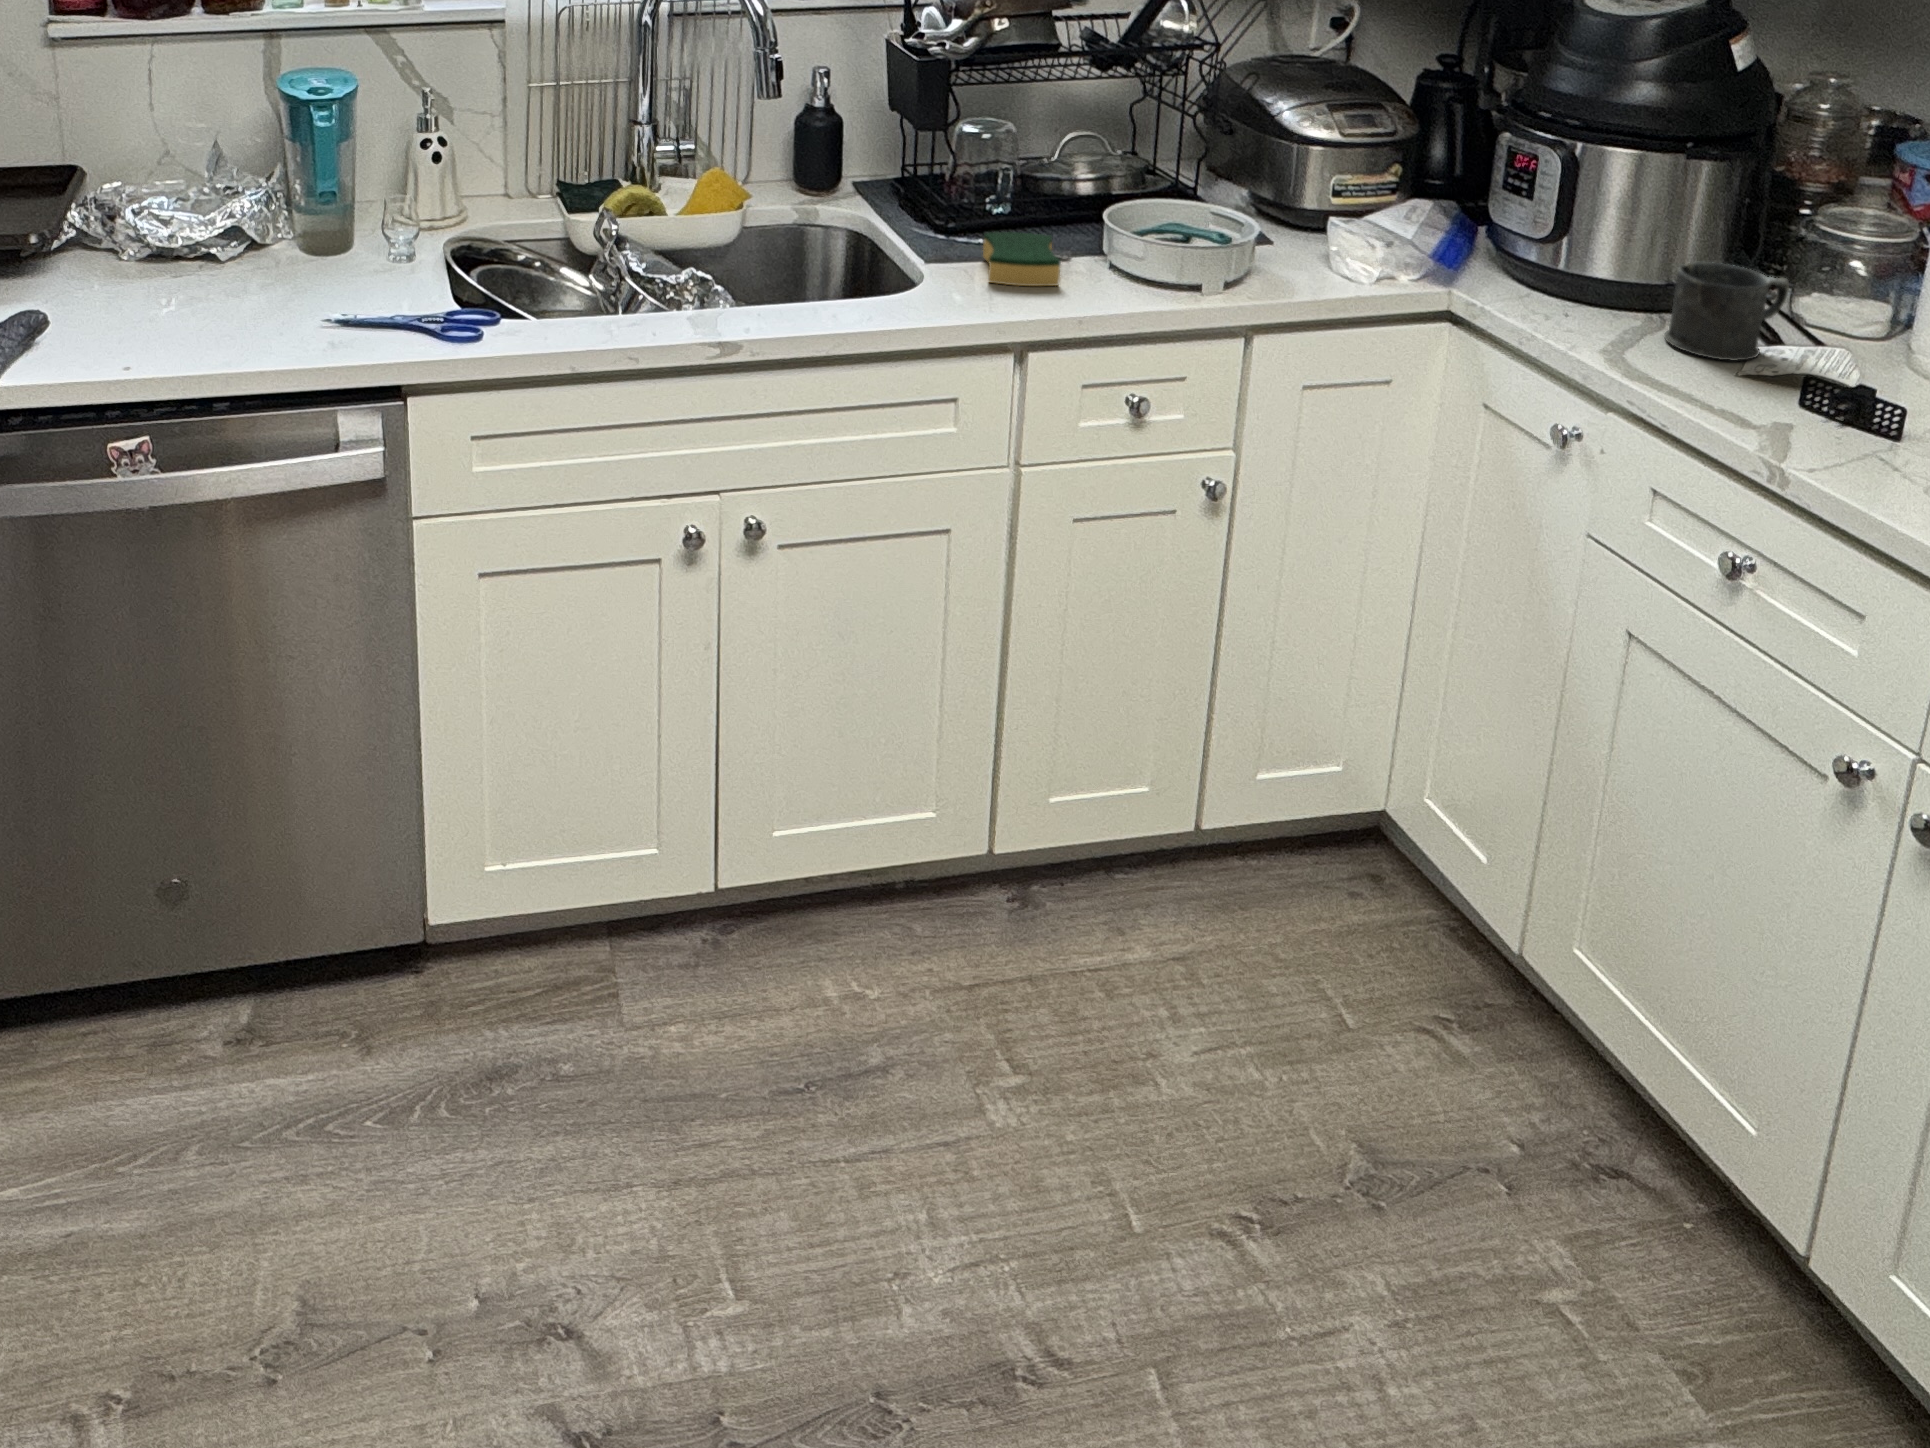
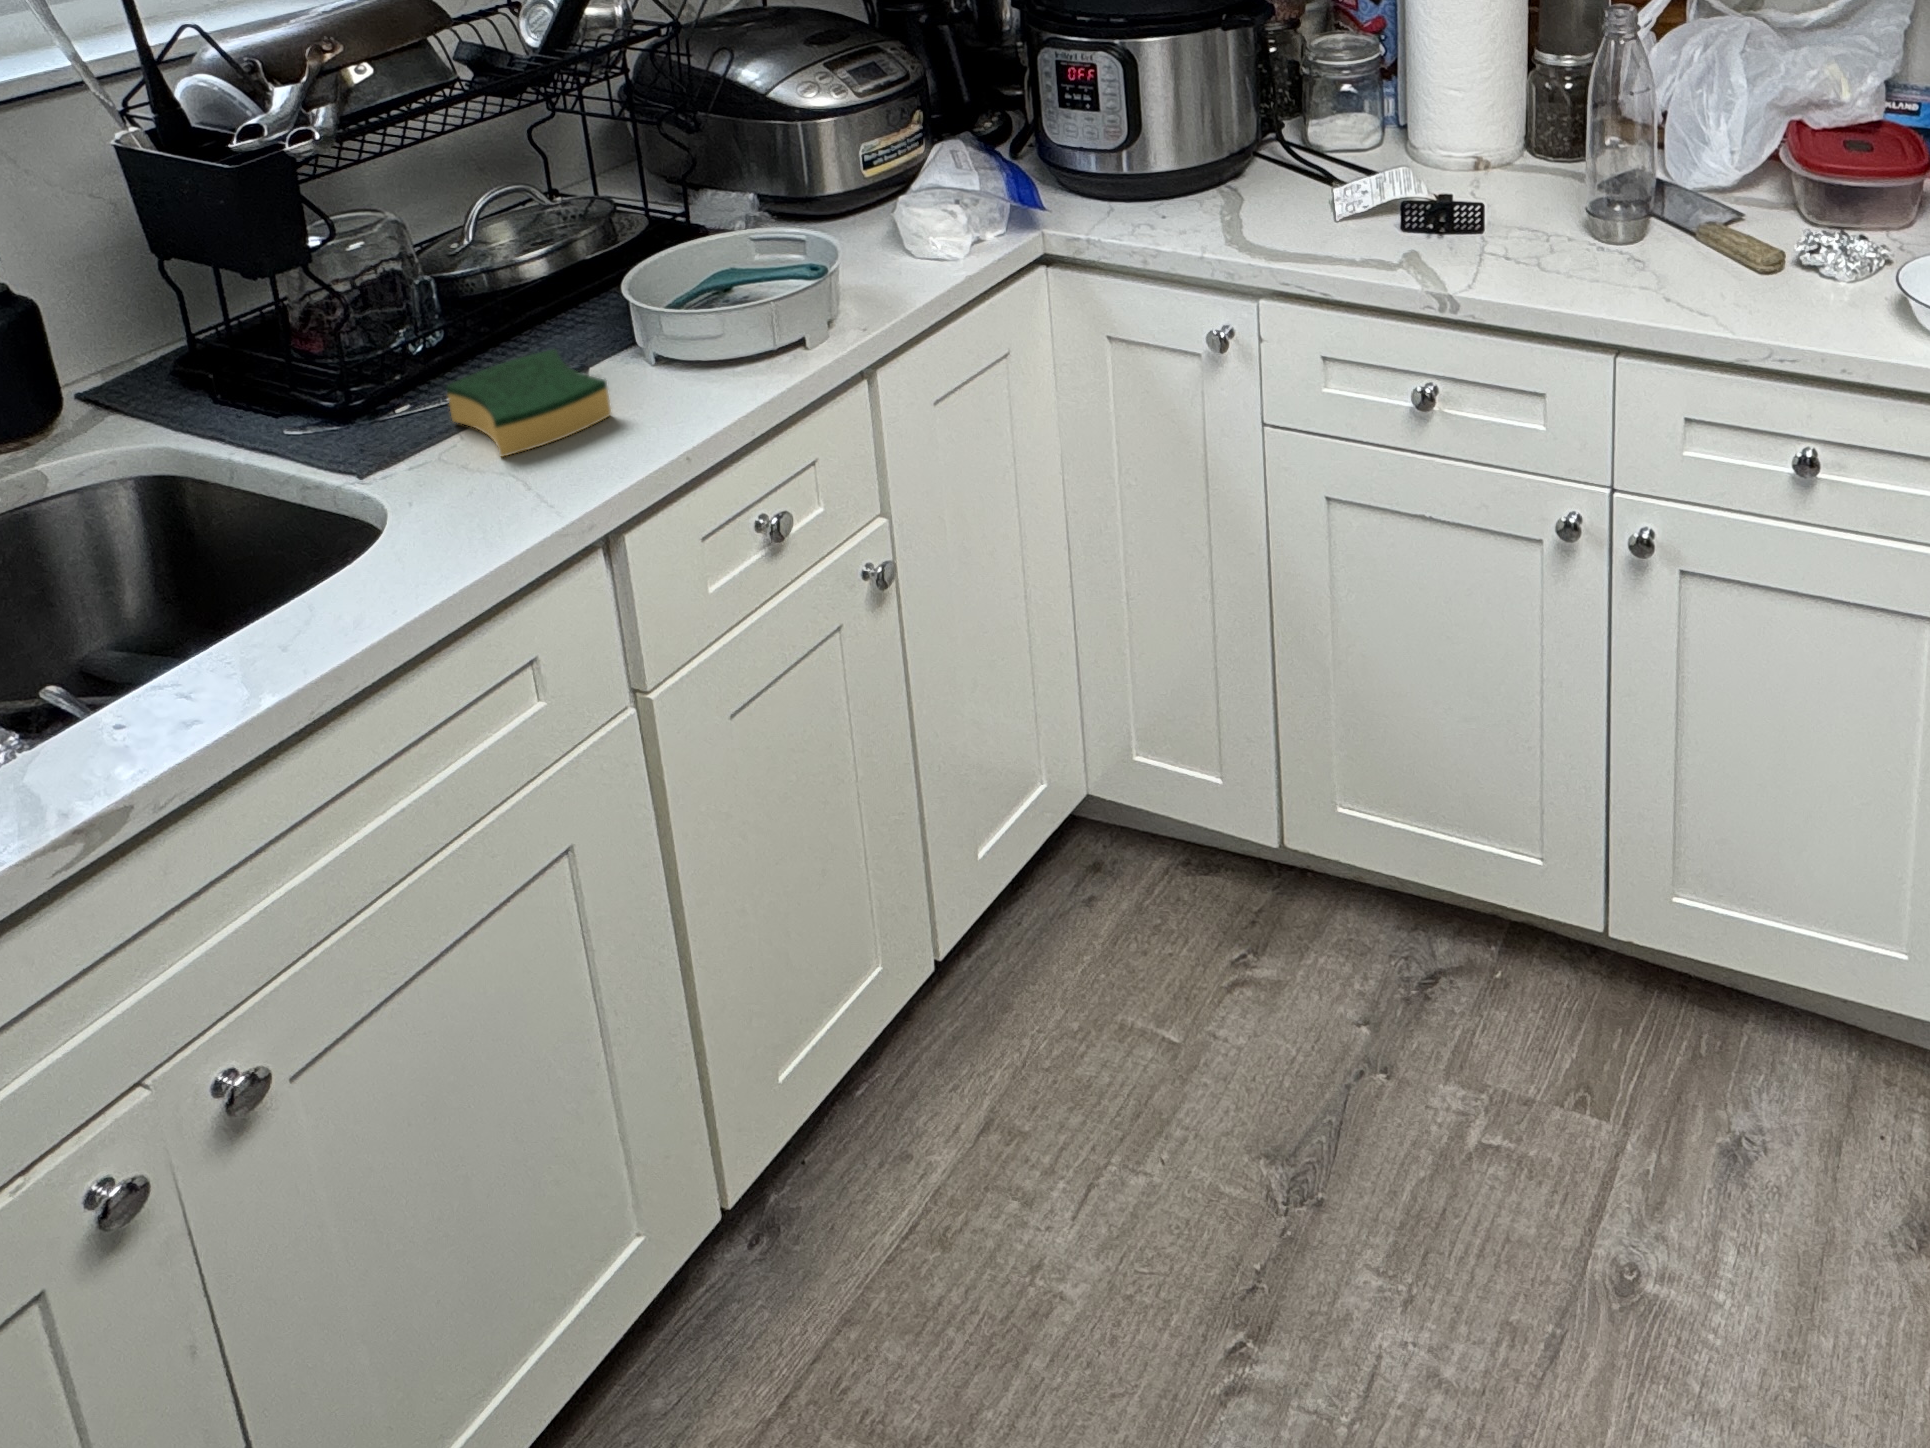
mug: present [1664,262,1789,361] -> none [1255,118,1337,215]

